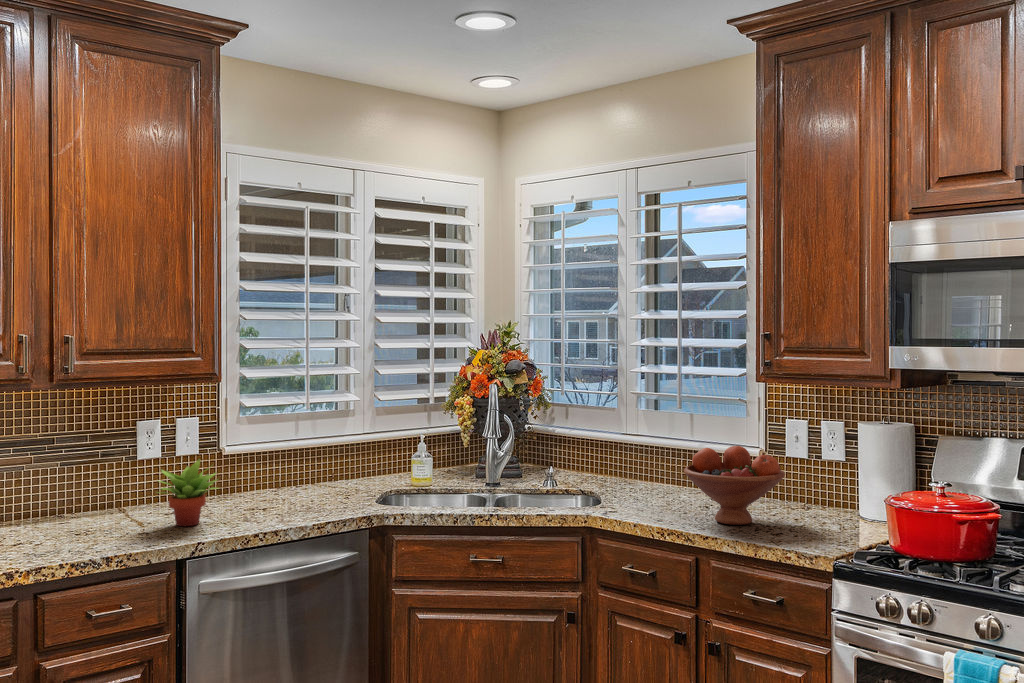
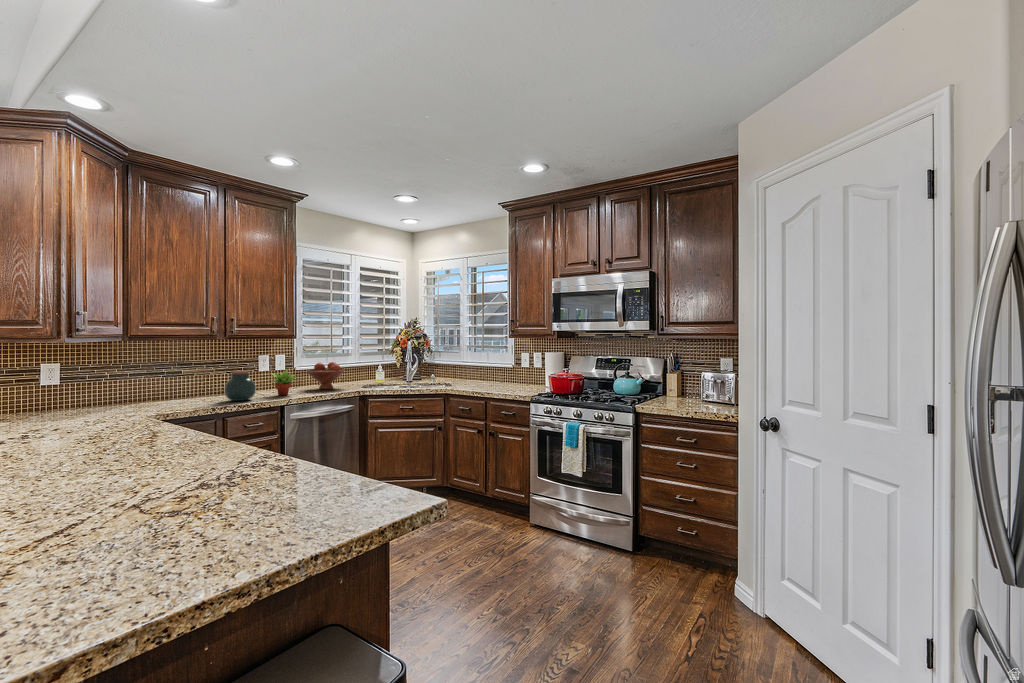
fruit bowl: present [684,446,785,525] -> present [307,362,345,389]
jar: none [44,468,118,547] -> present [224,371,256,401]

